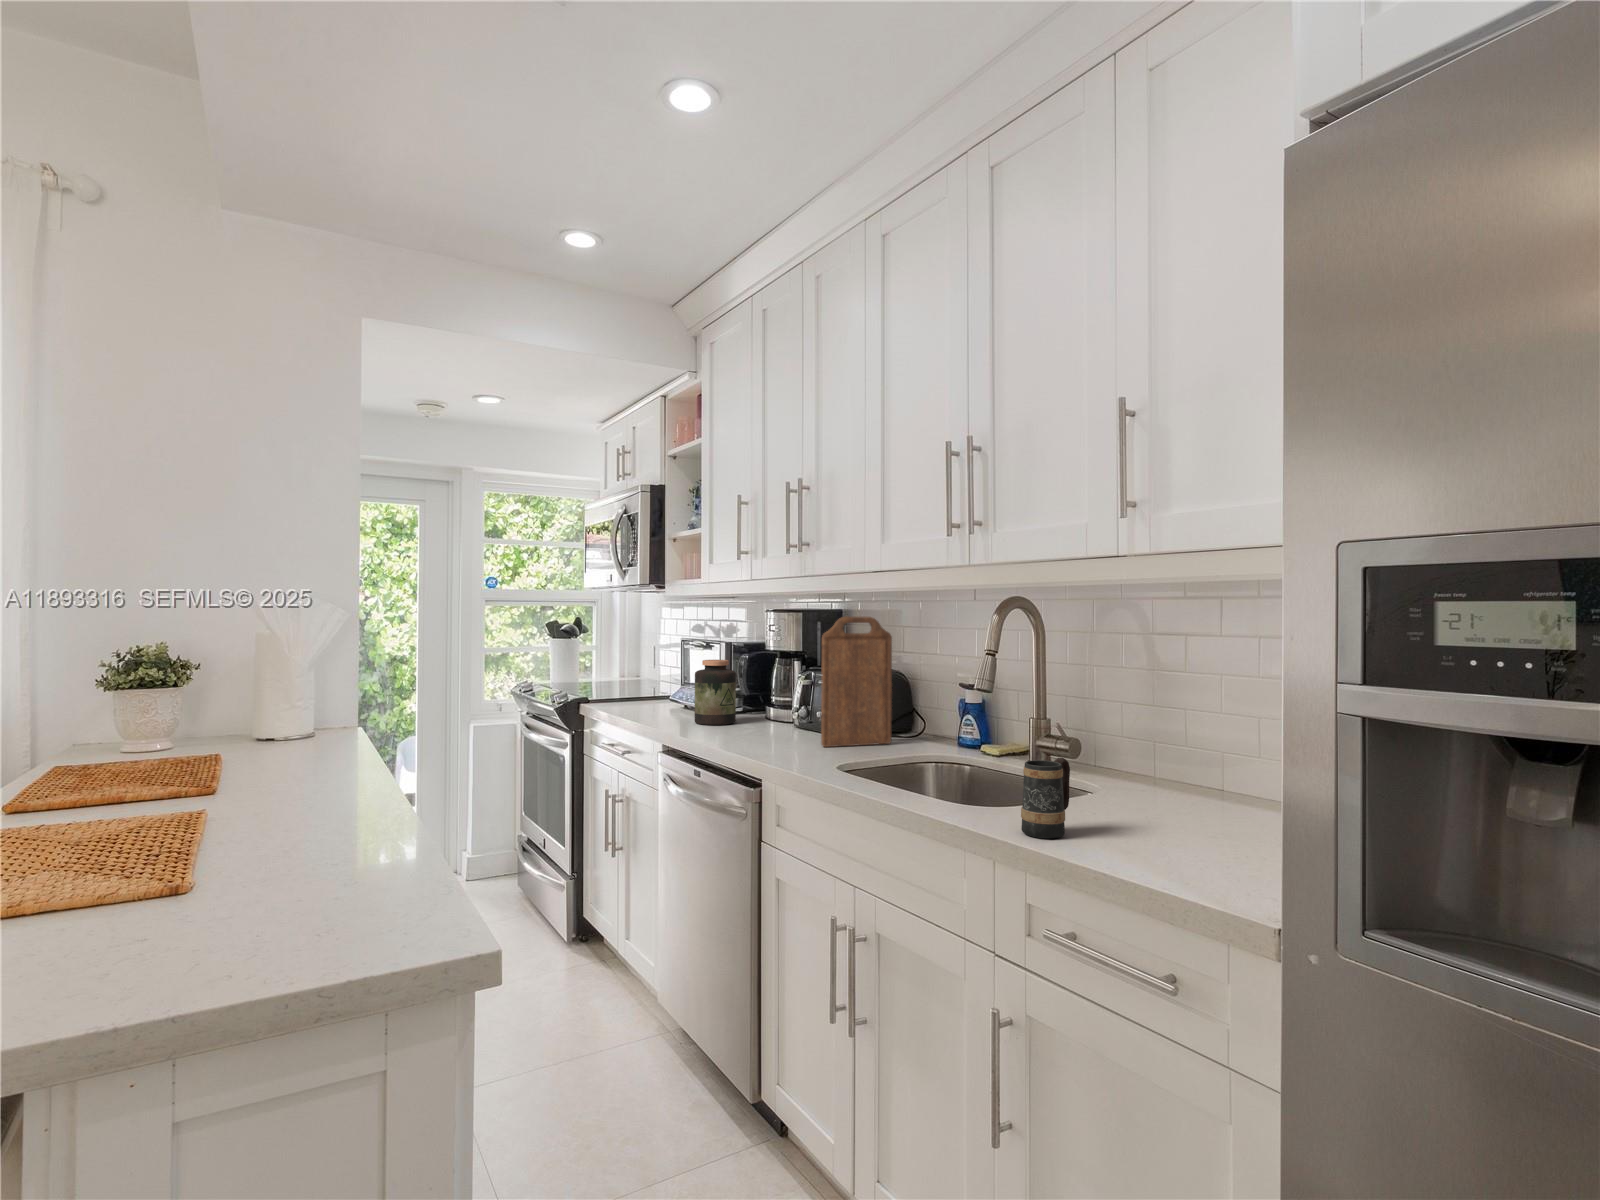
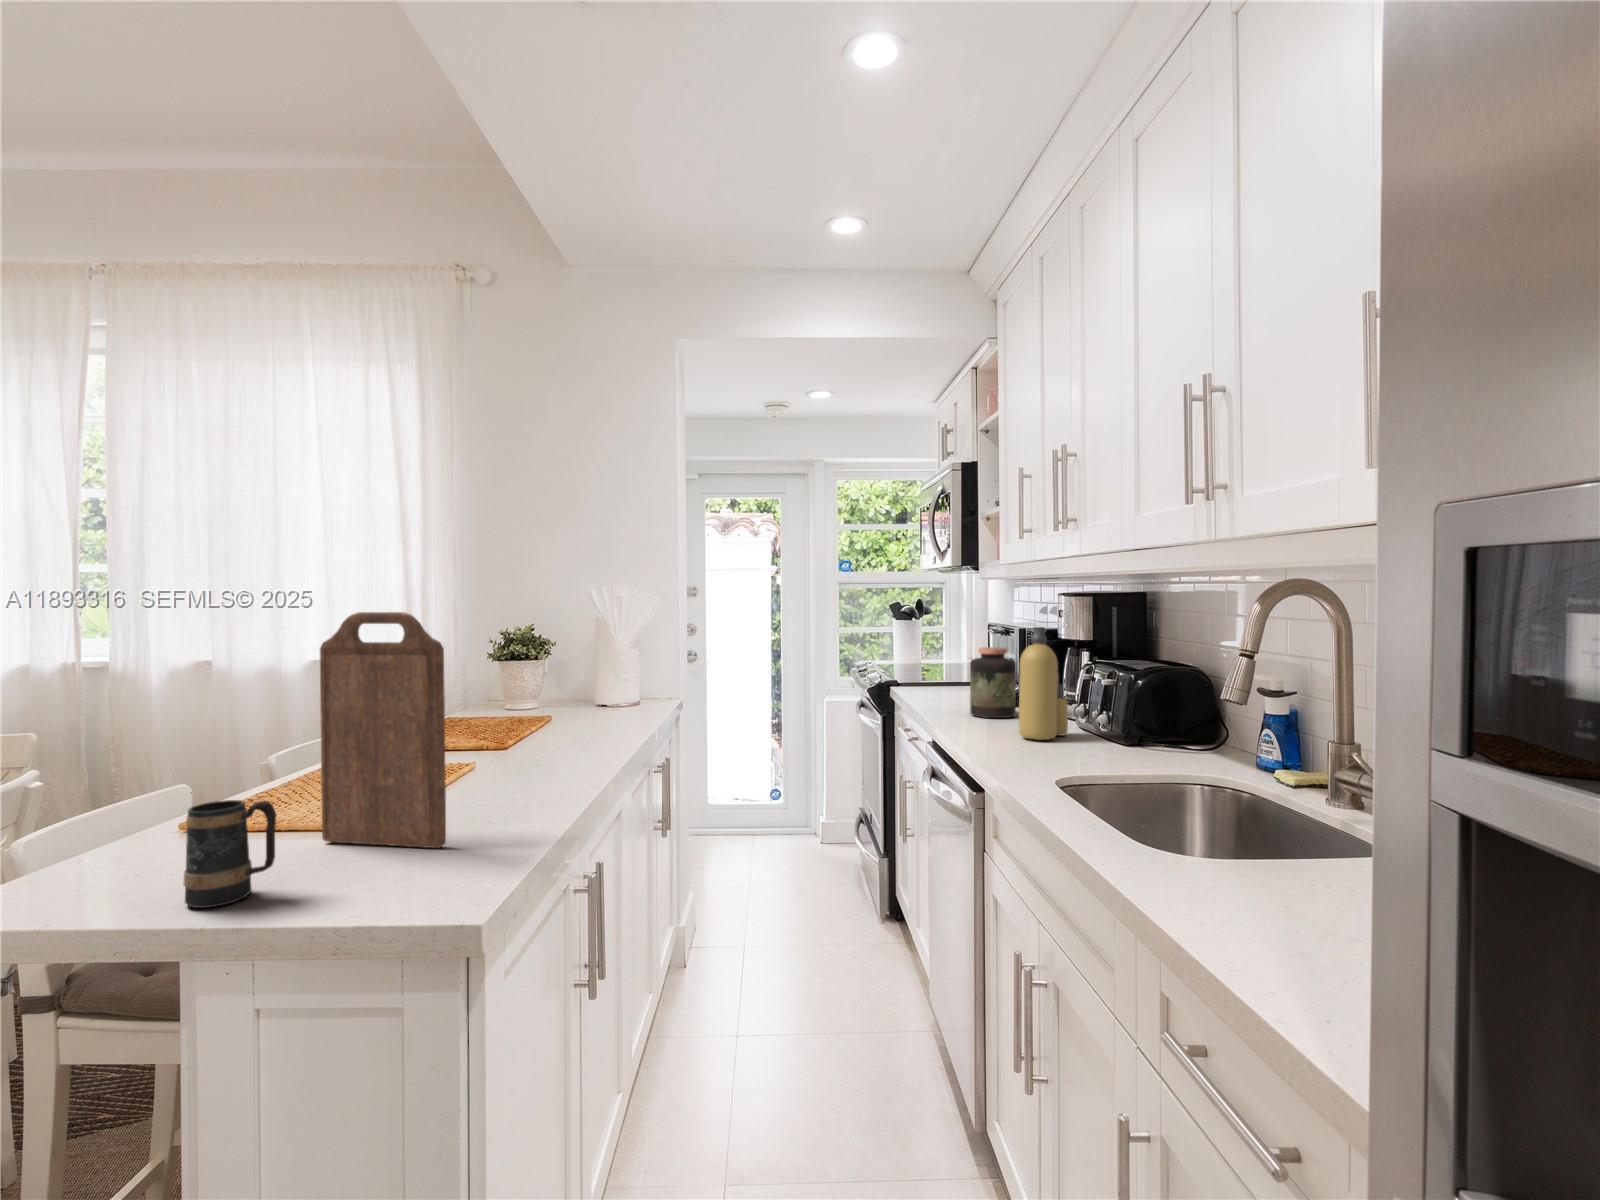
cutting board: present [821,617,892,747] -> present [320,612,446,848]
bottle: none [764,640,800,739] -> present [1019,627,1068,740]
mug: present [1021,758,1070,838] -> present [184,800,277,908]

